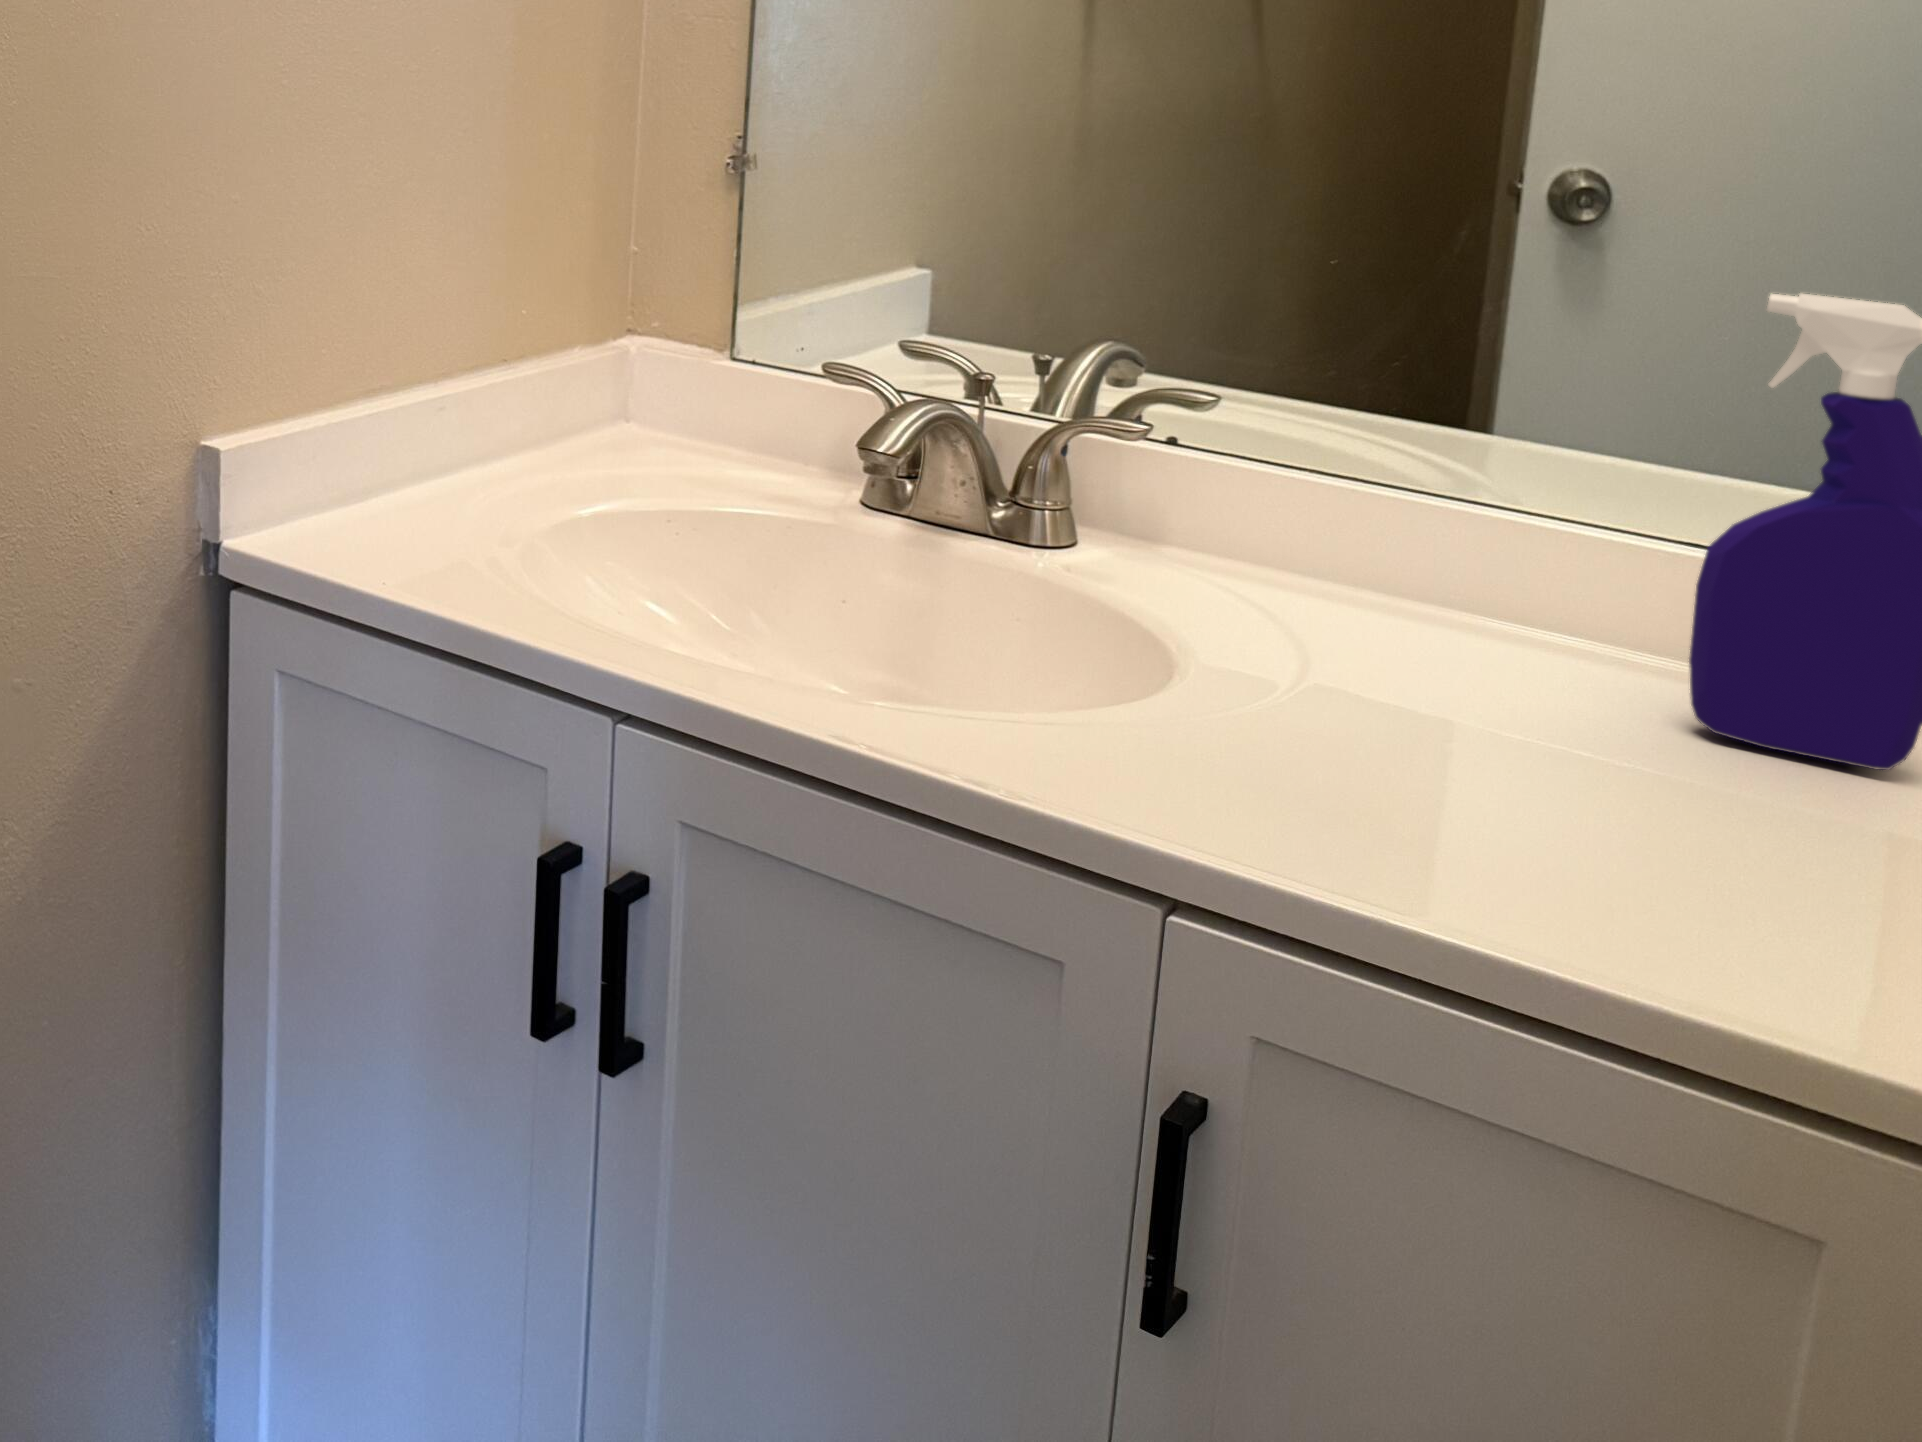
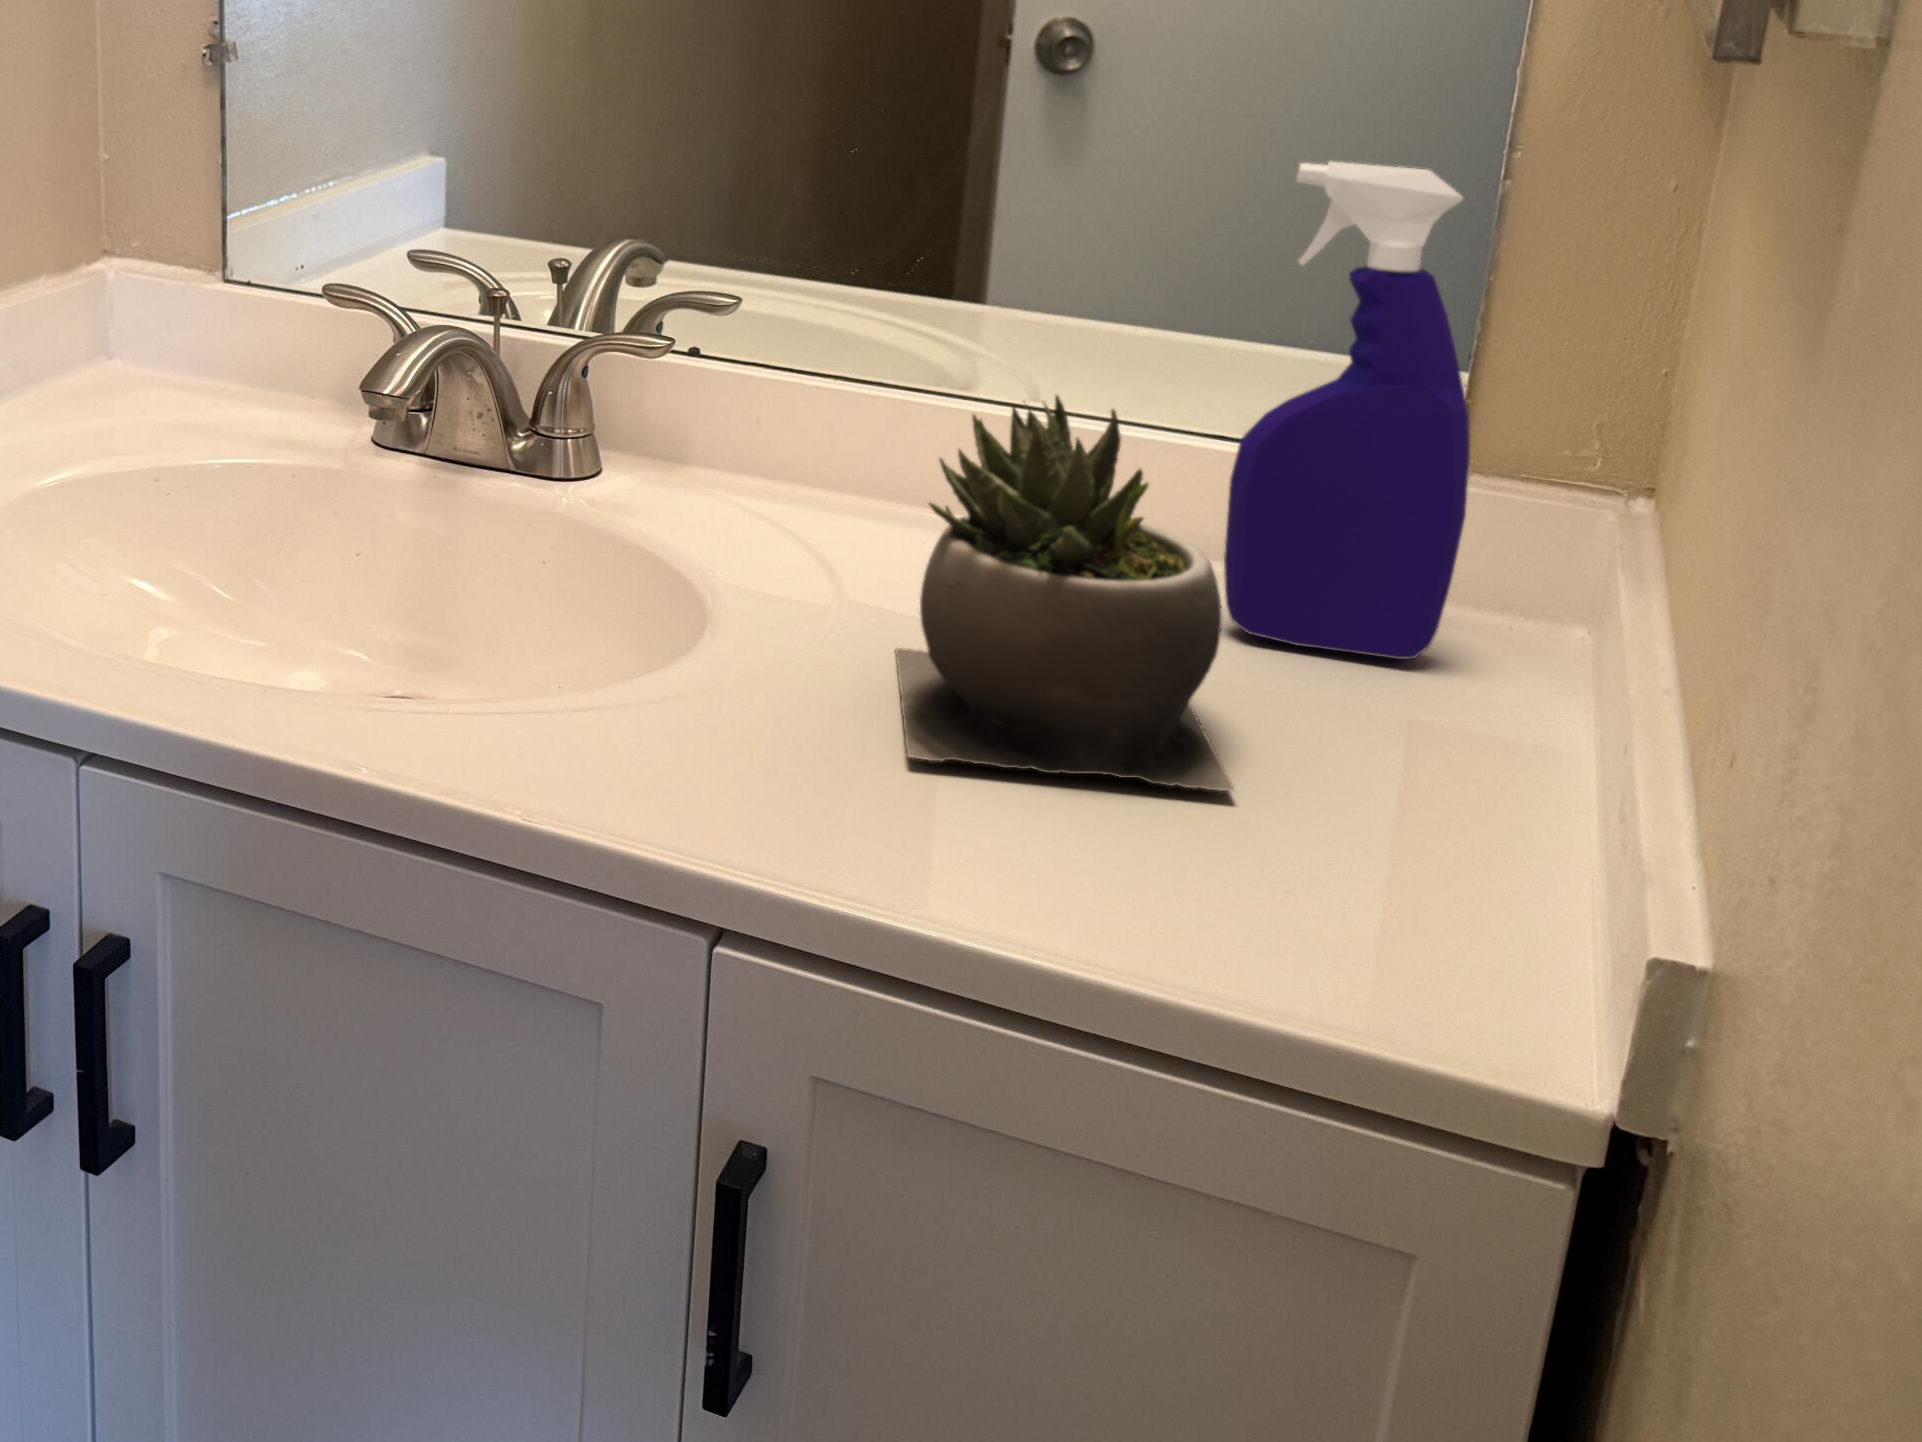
succulent plant: none [1351,484,1671,849] -> present [896,395,1234,791]

